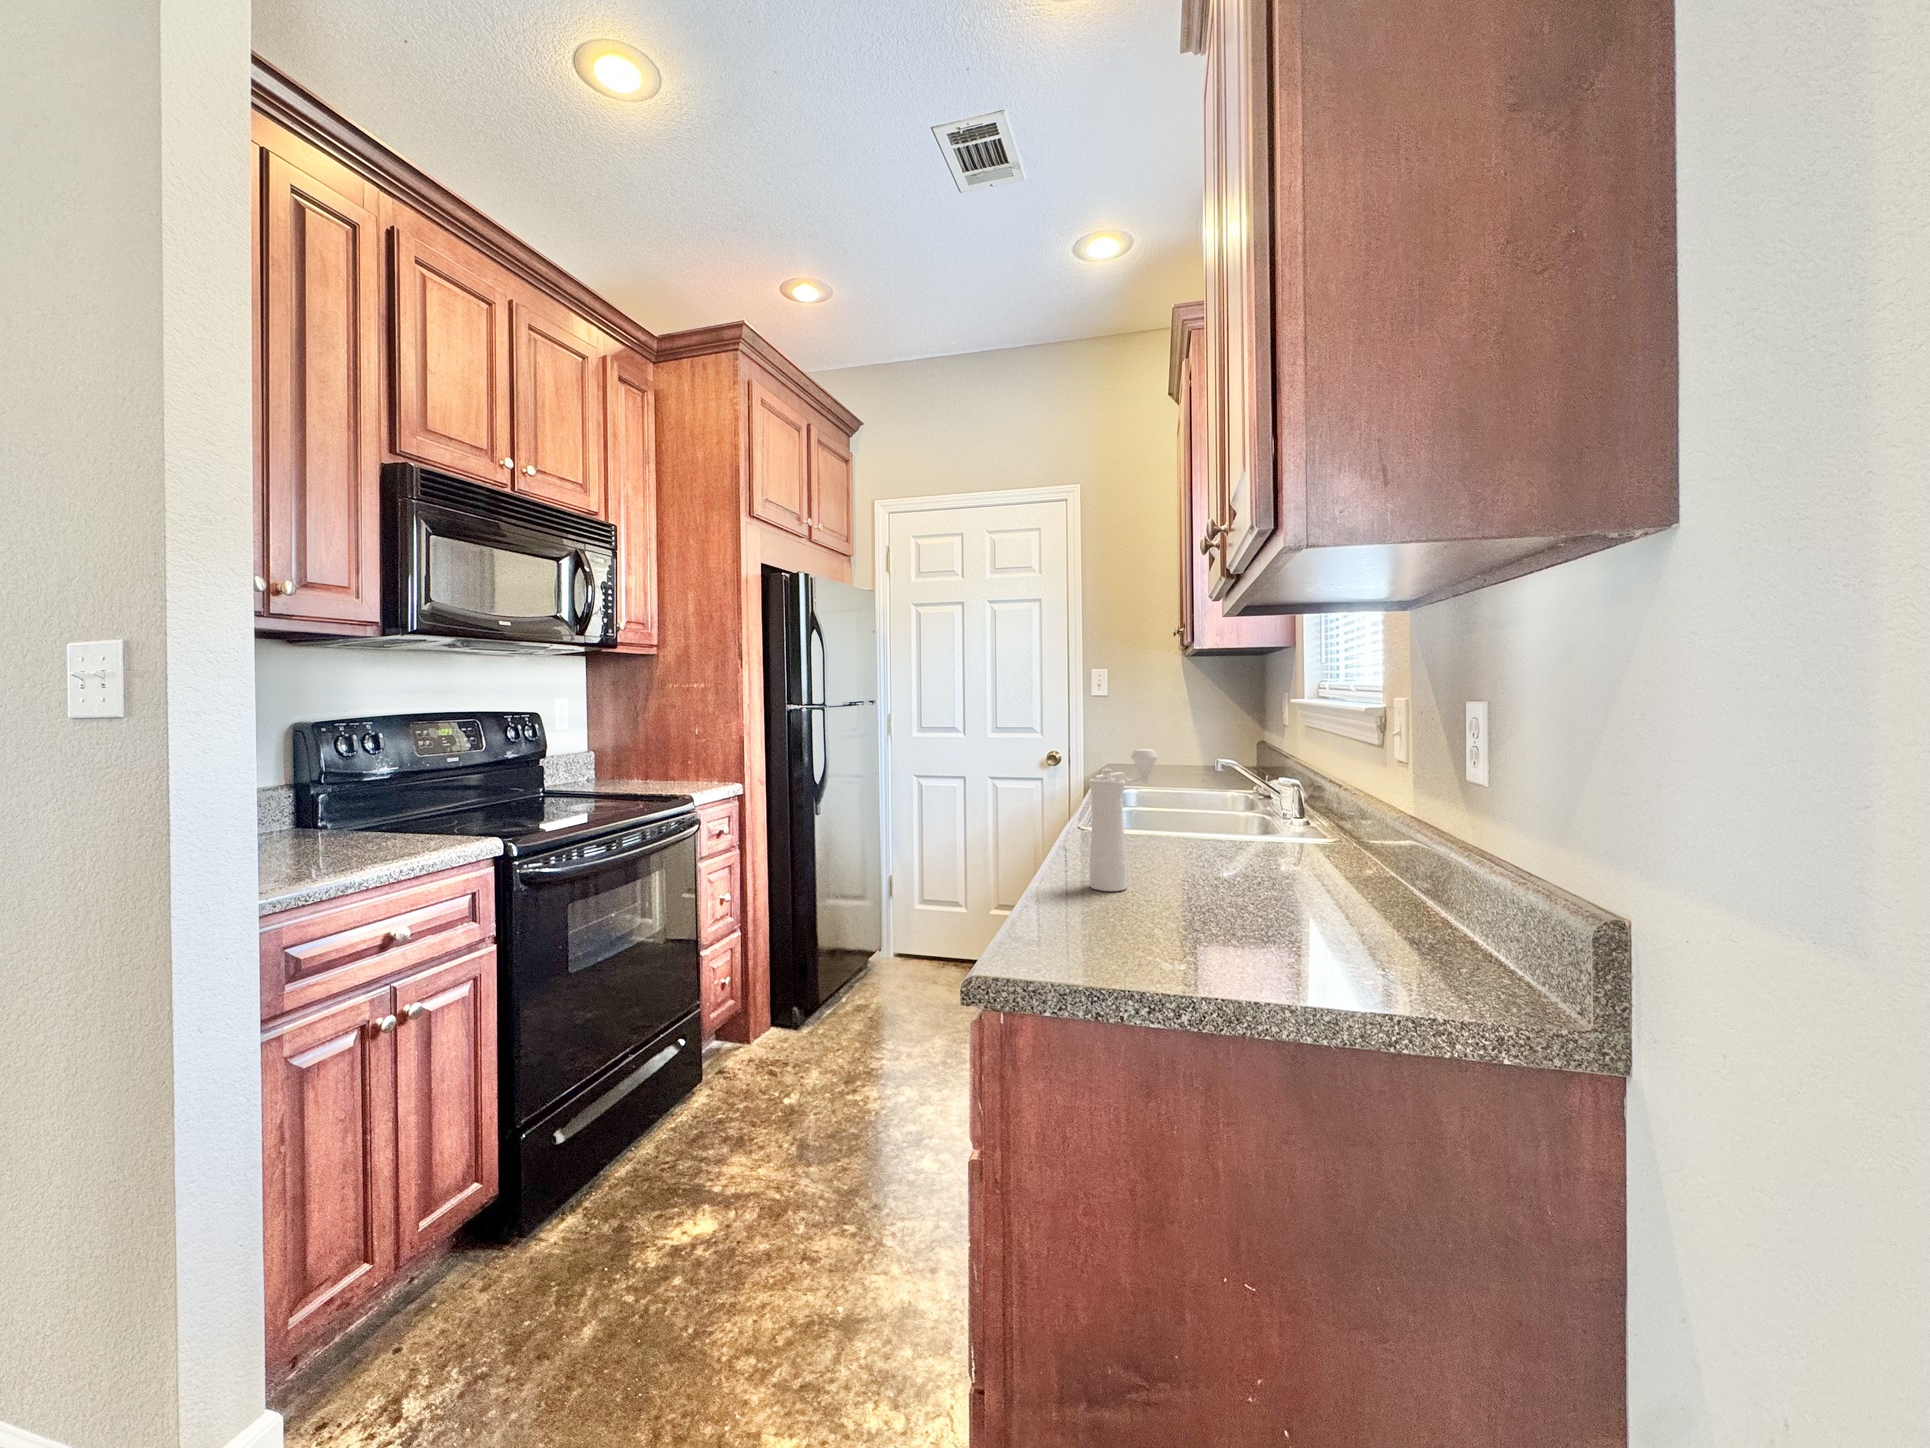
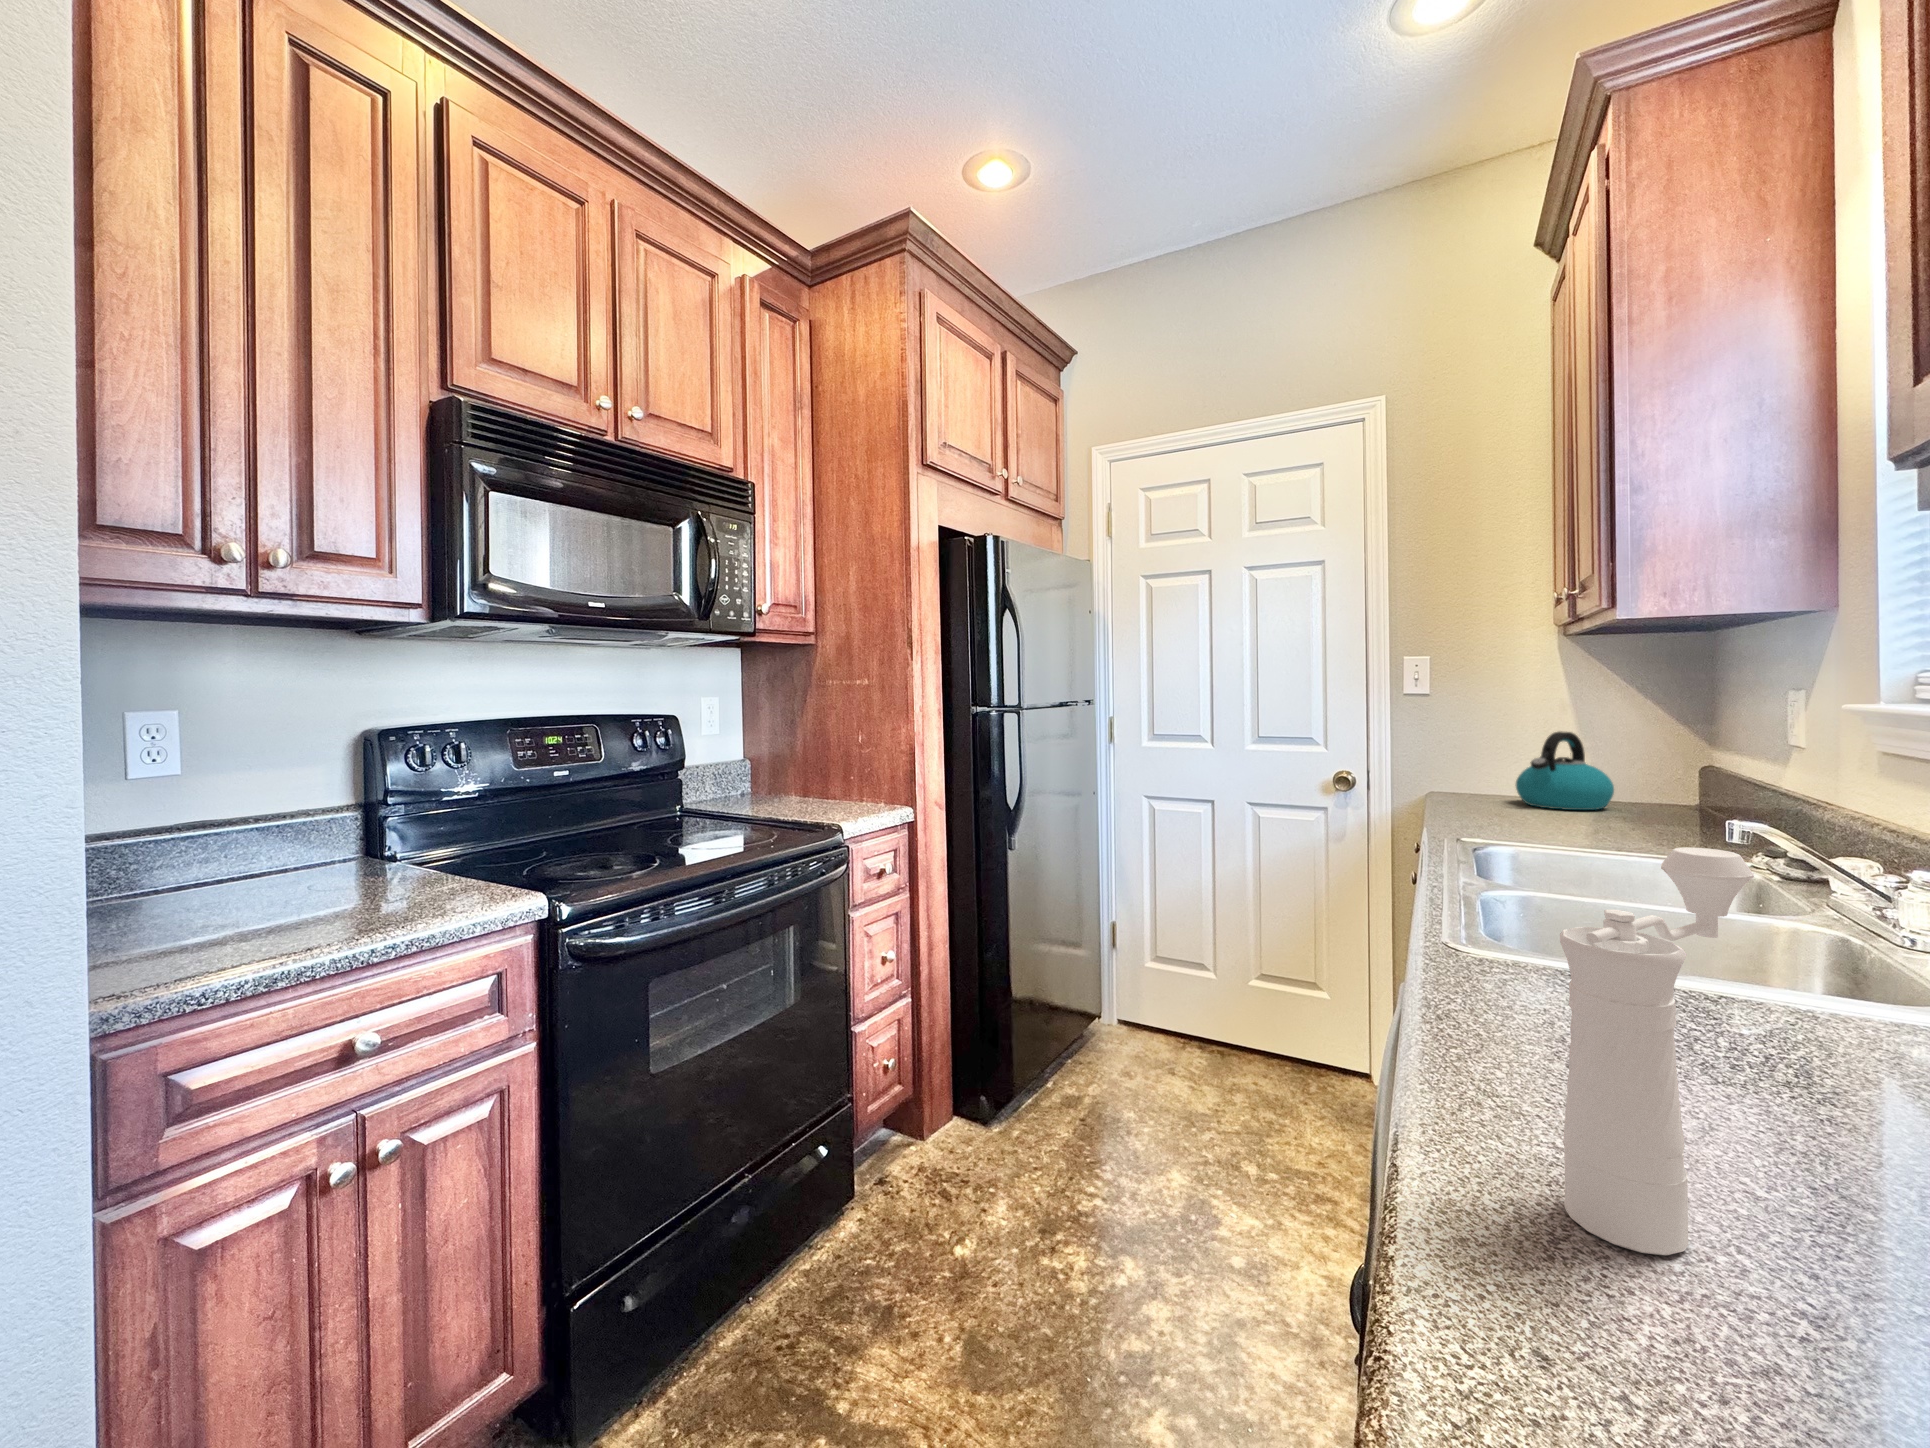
kettle: none [1155,721,1209,772] -> present [1516,731,1614,810]

